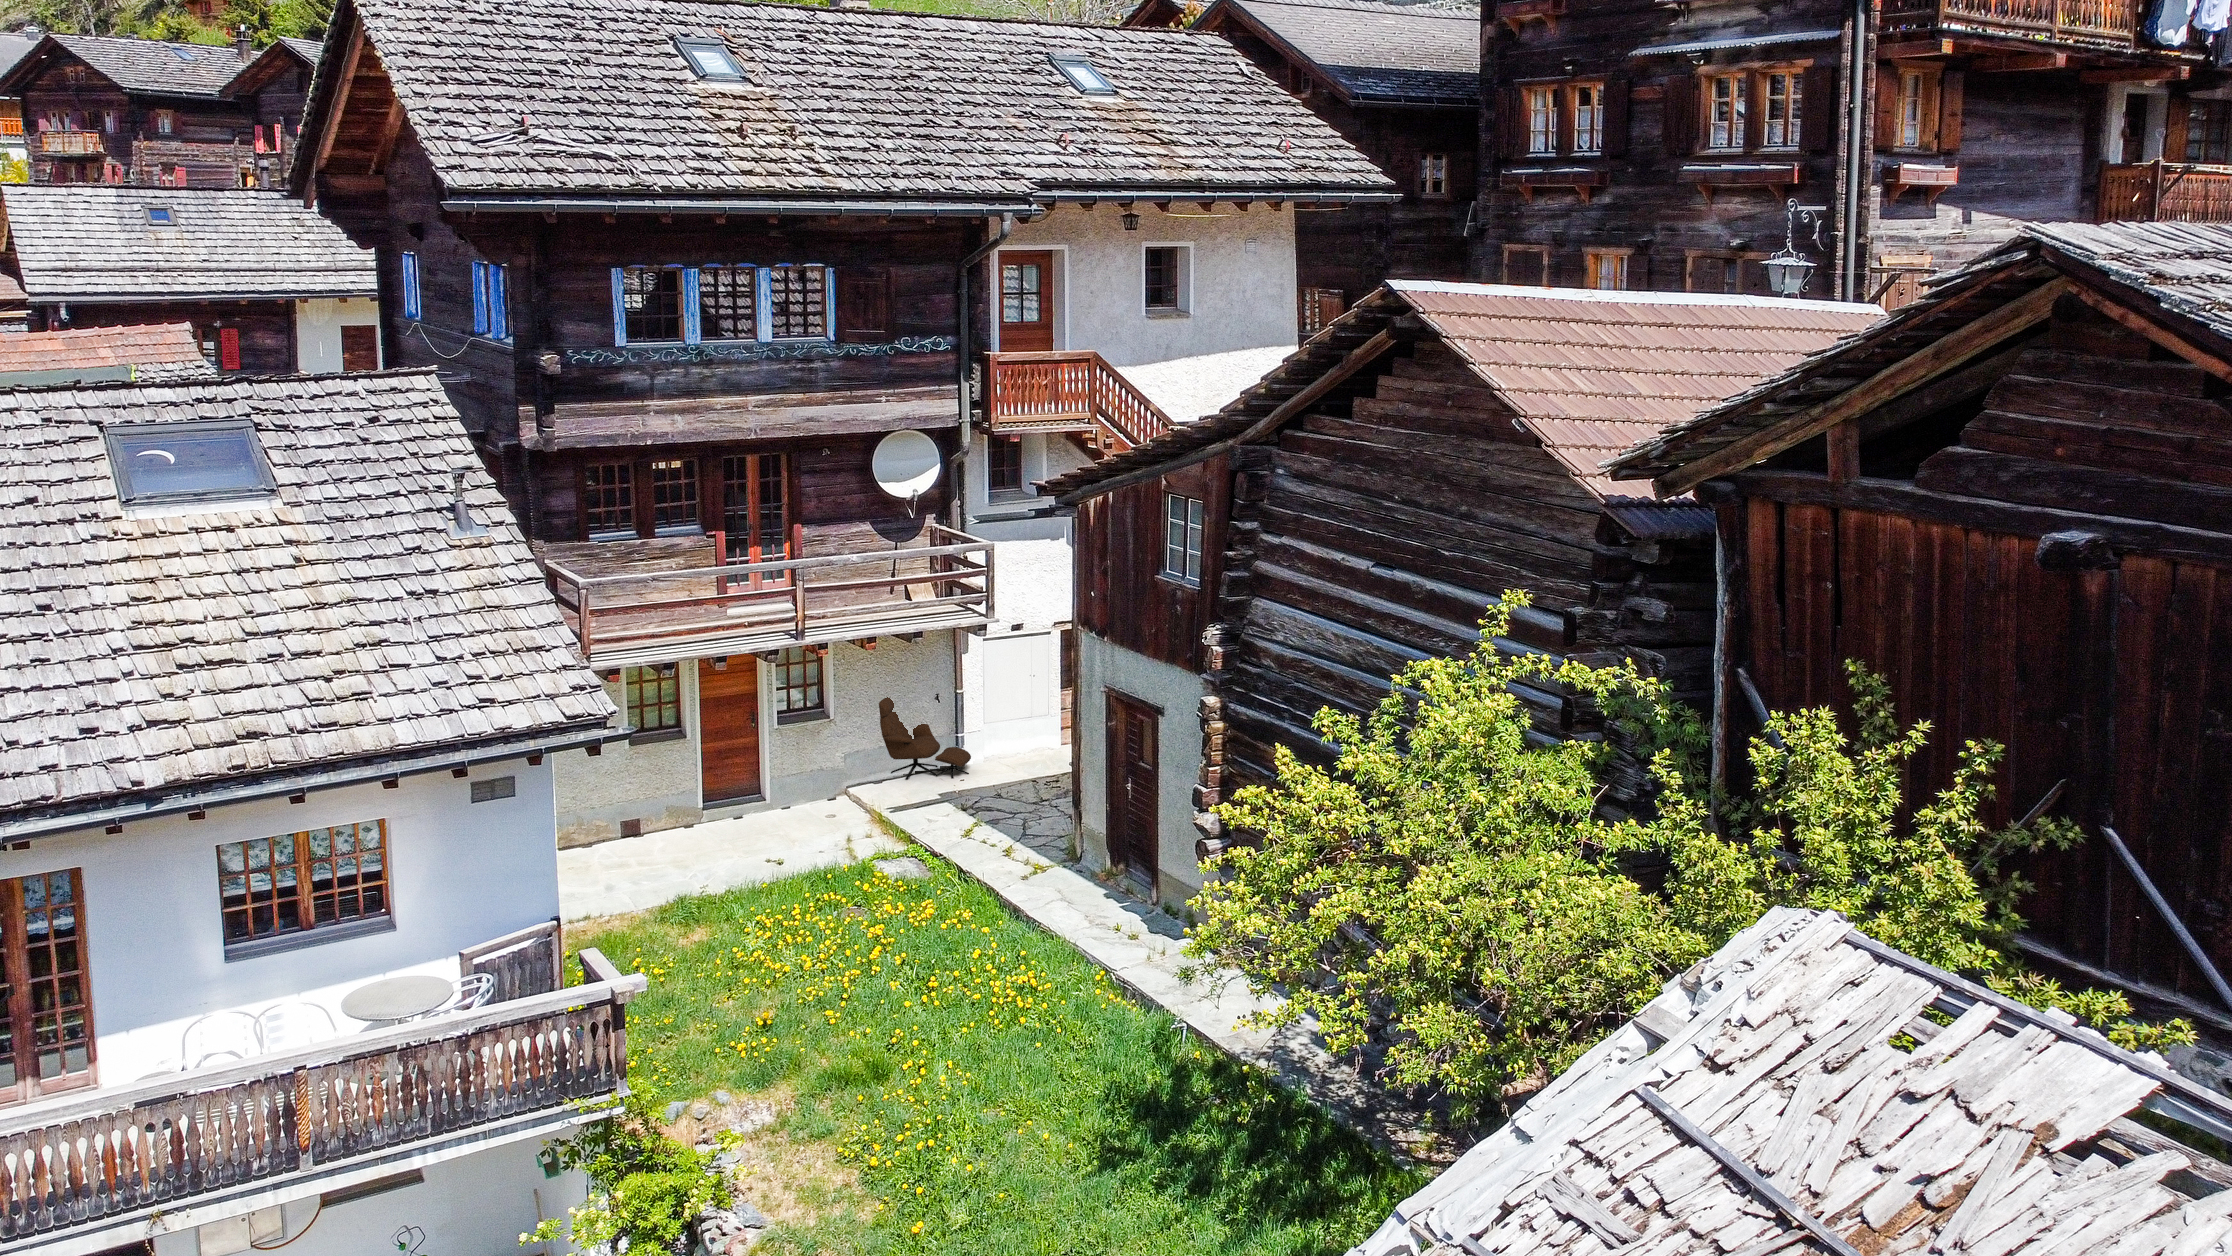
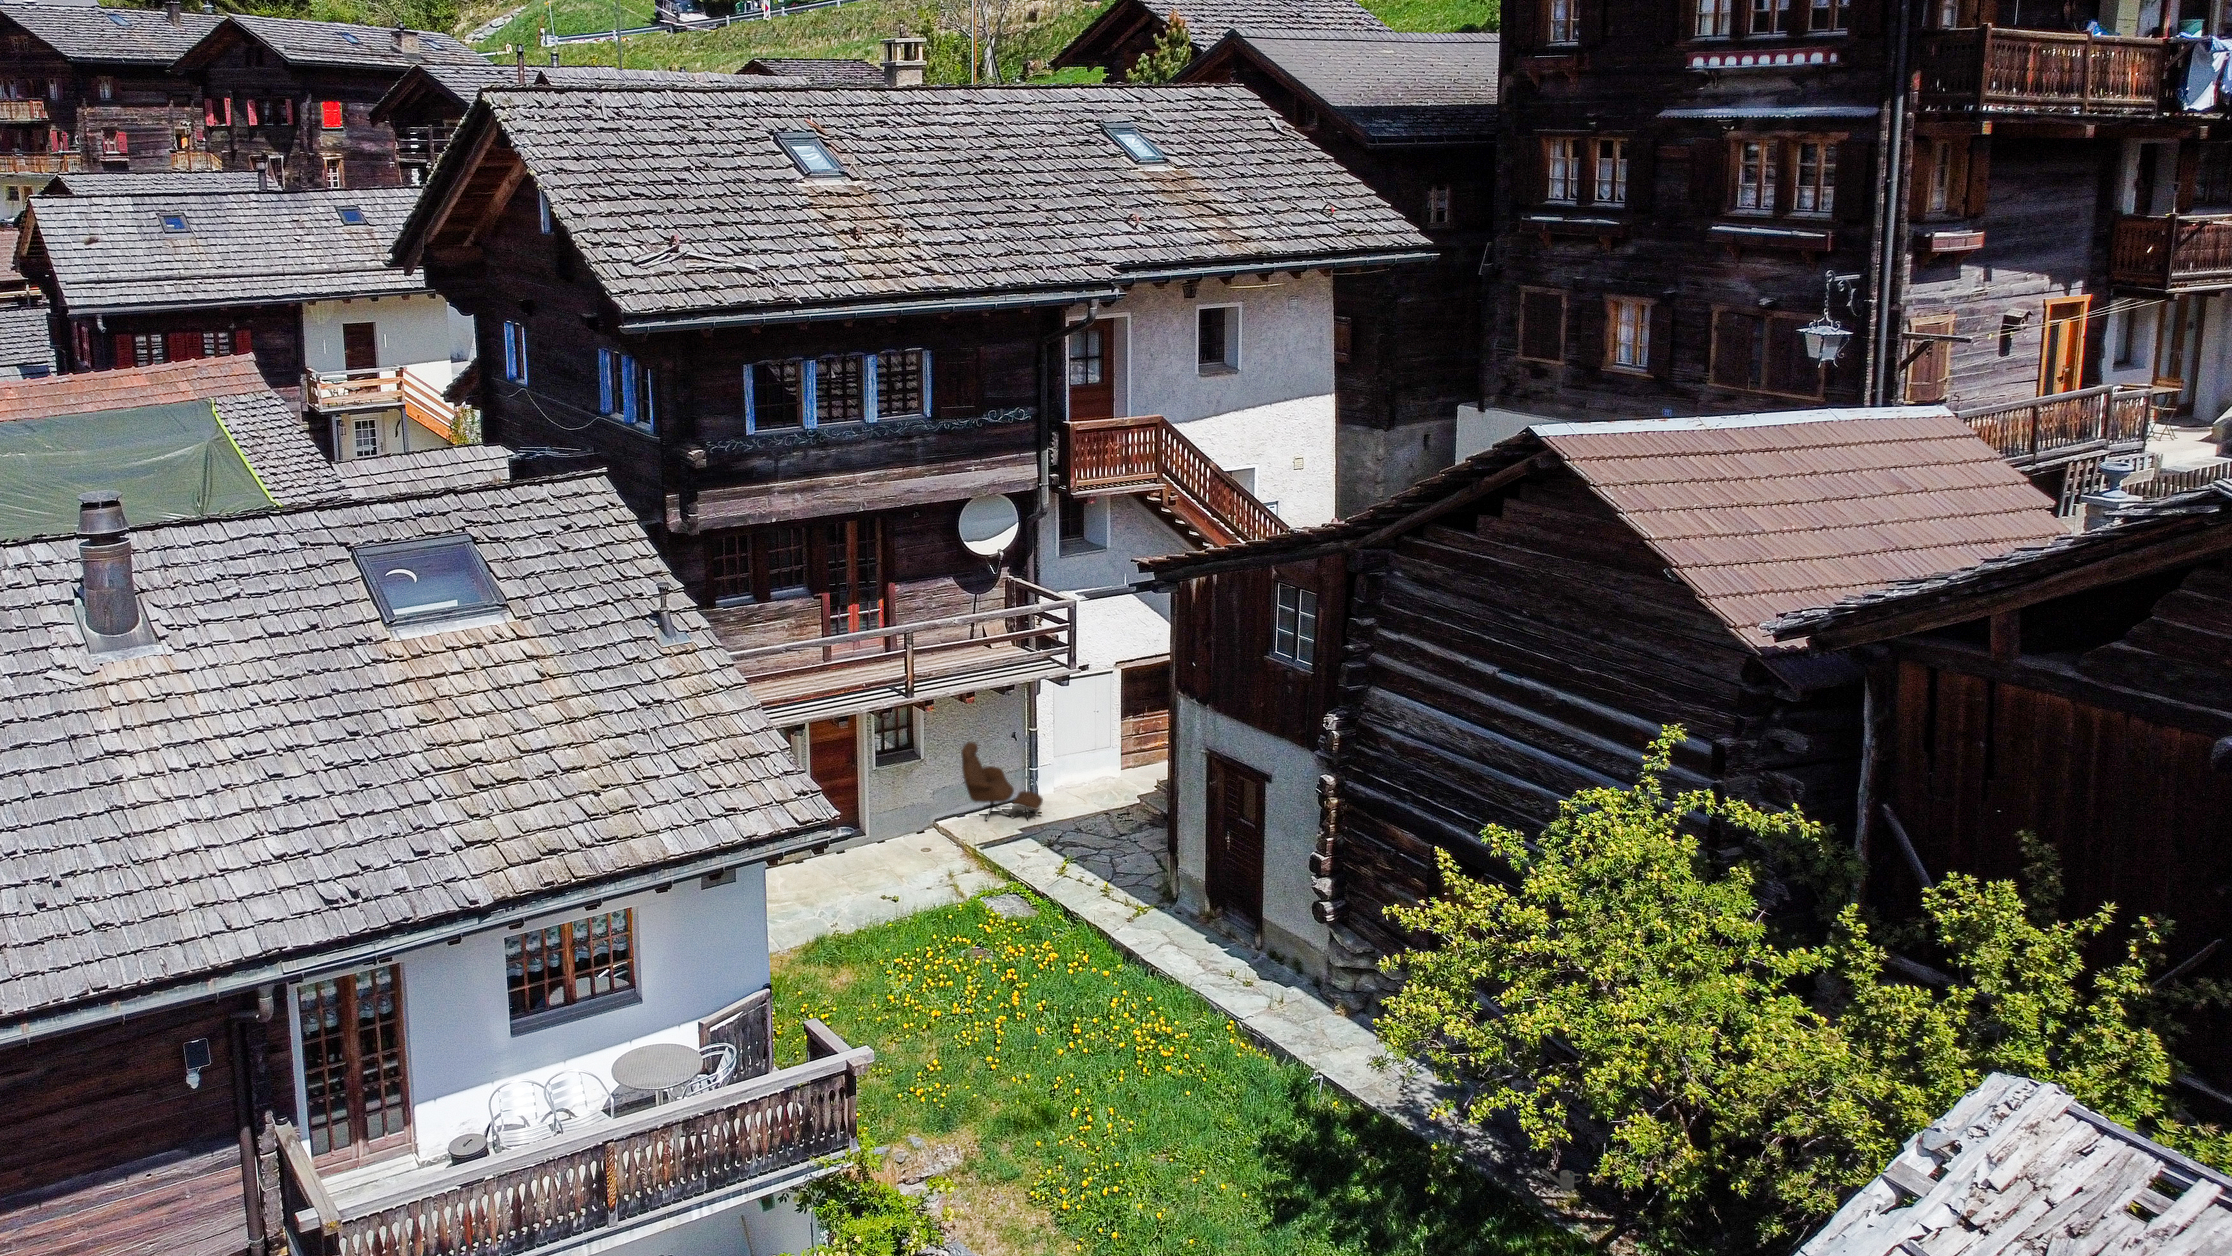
watering can: none [1414,1119,1461,1144] -> present [1542,1169,1583,1191]

